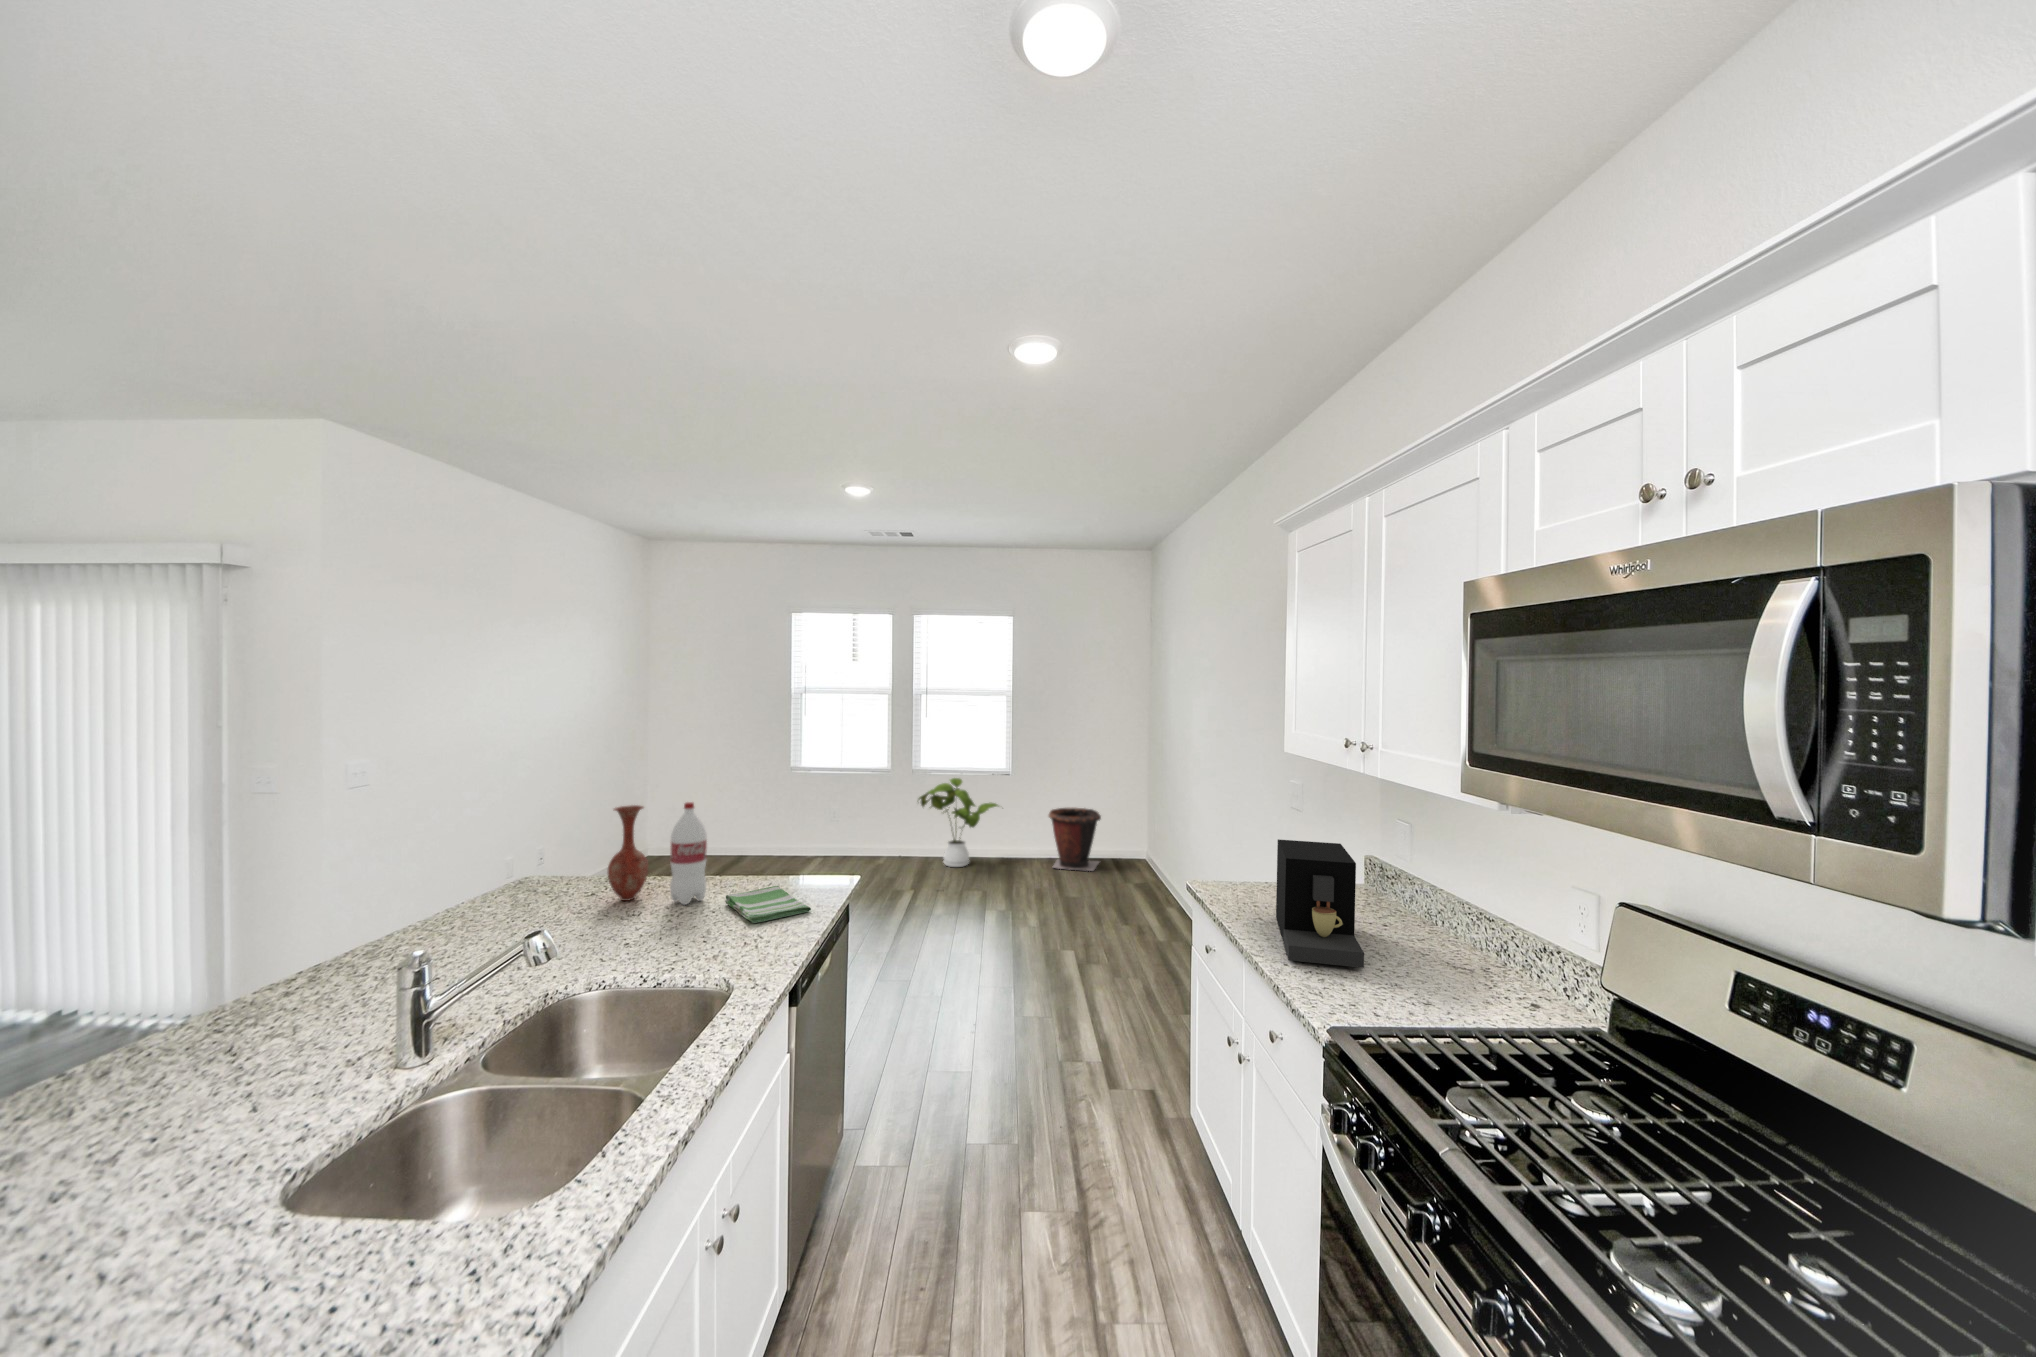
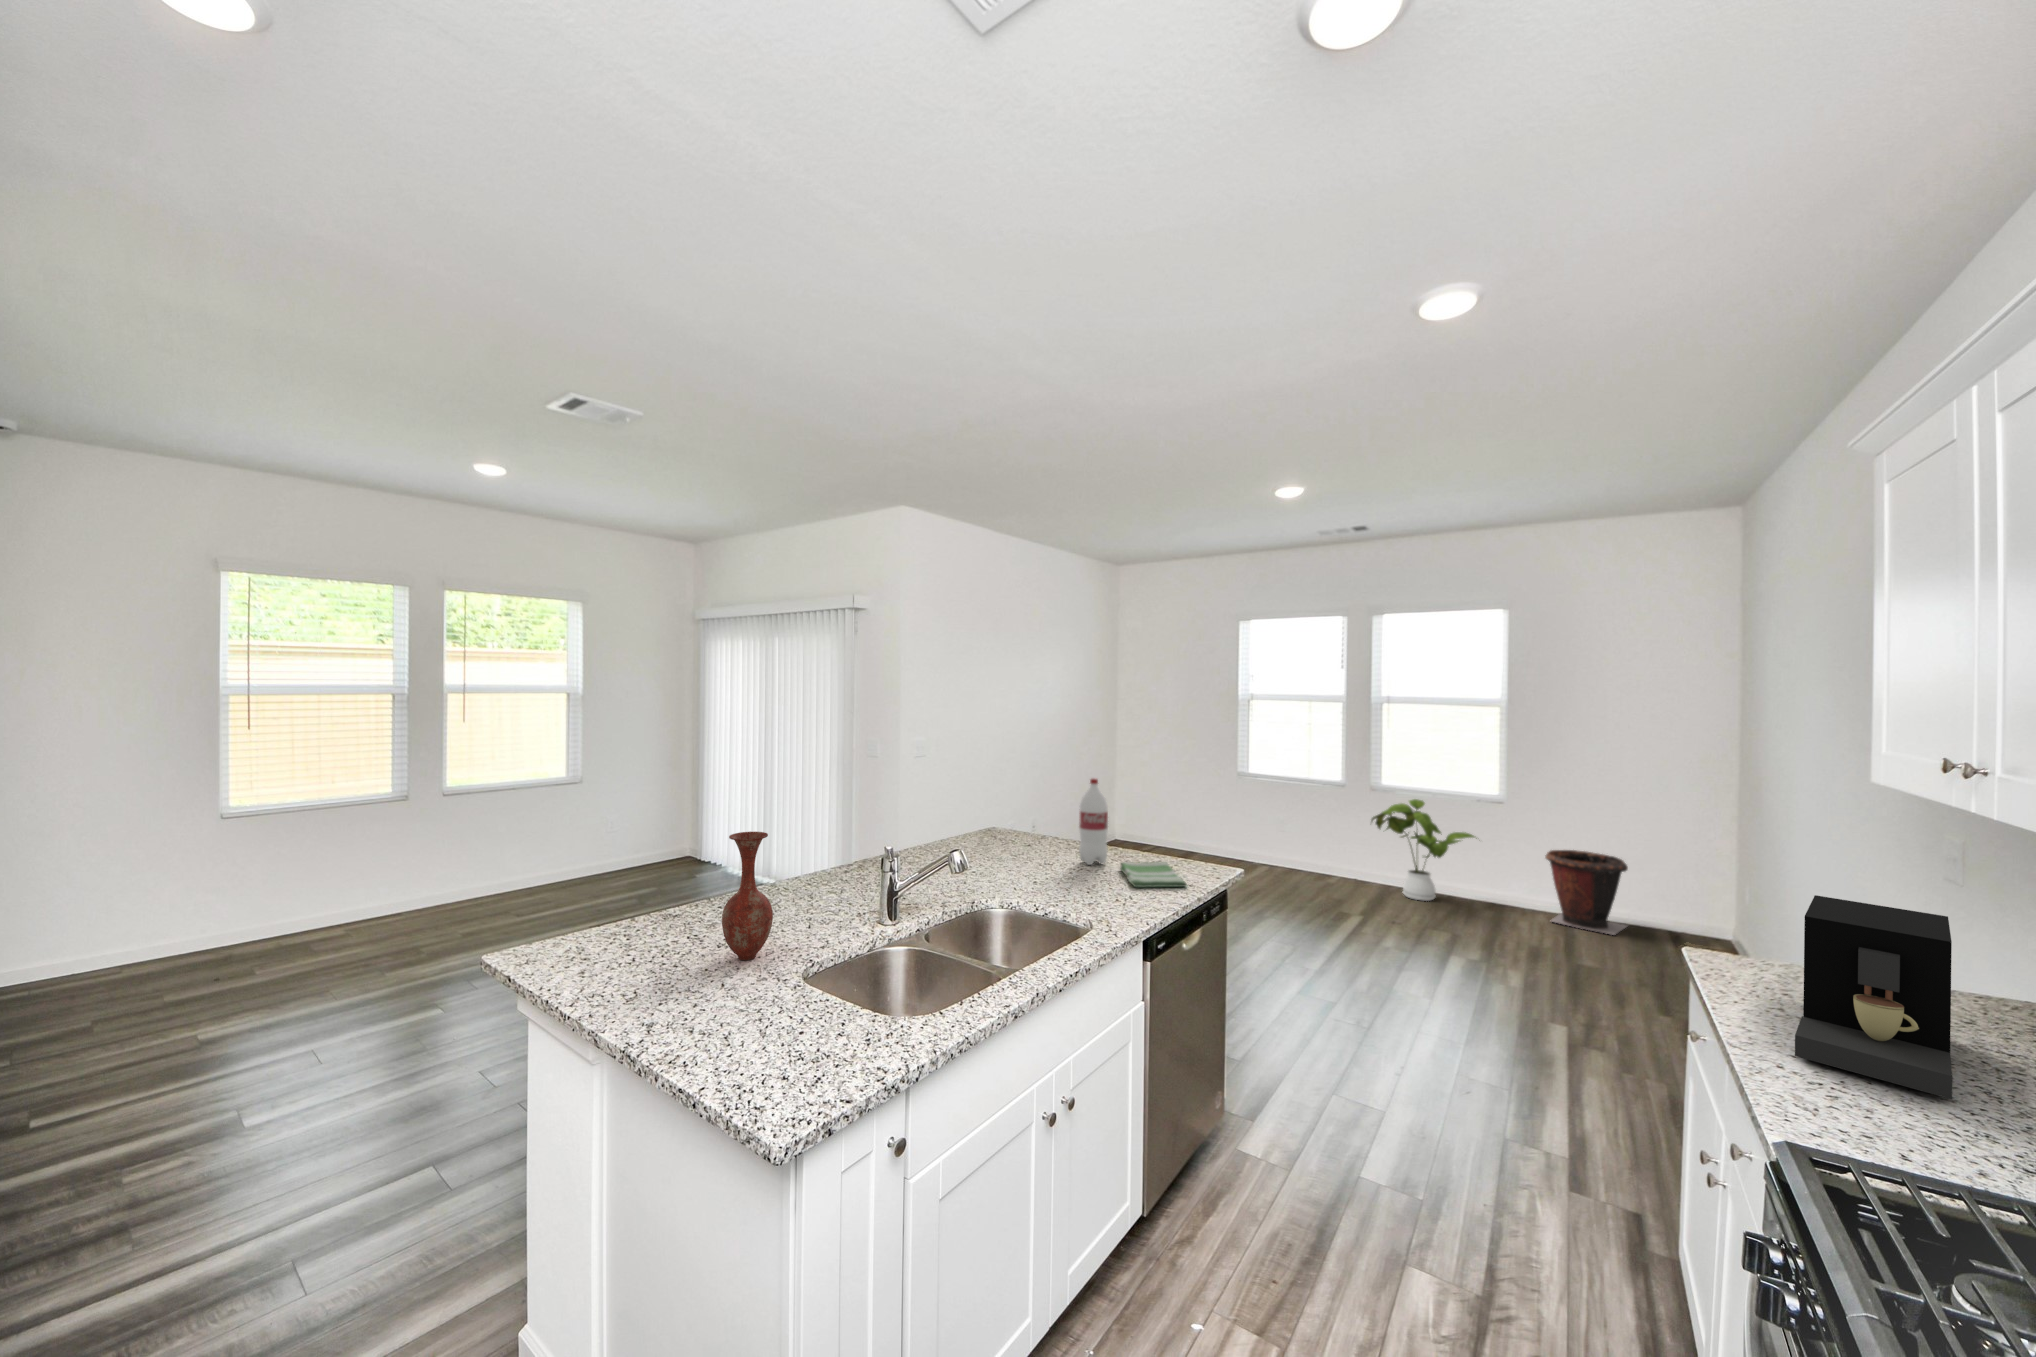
vase: present [607,805,648,901] -> present [722,832,773,960]

